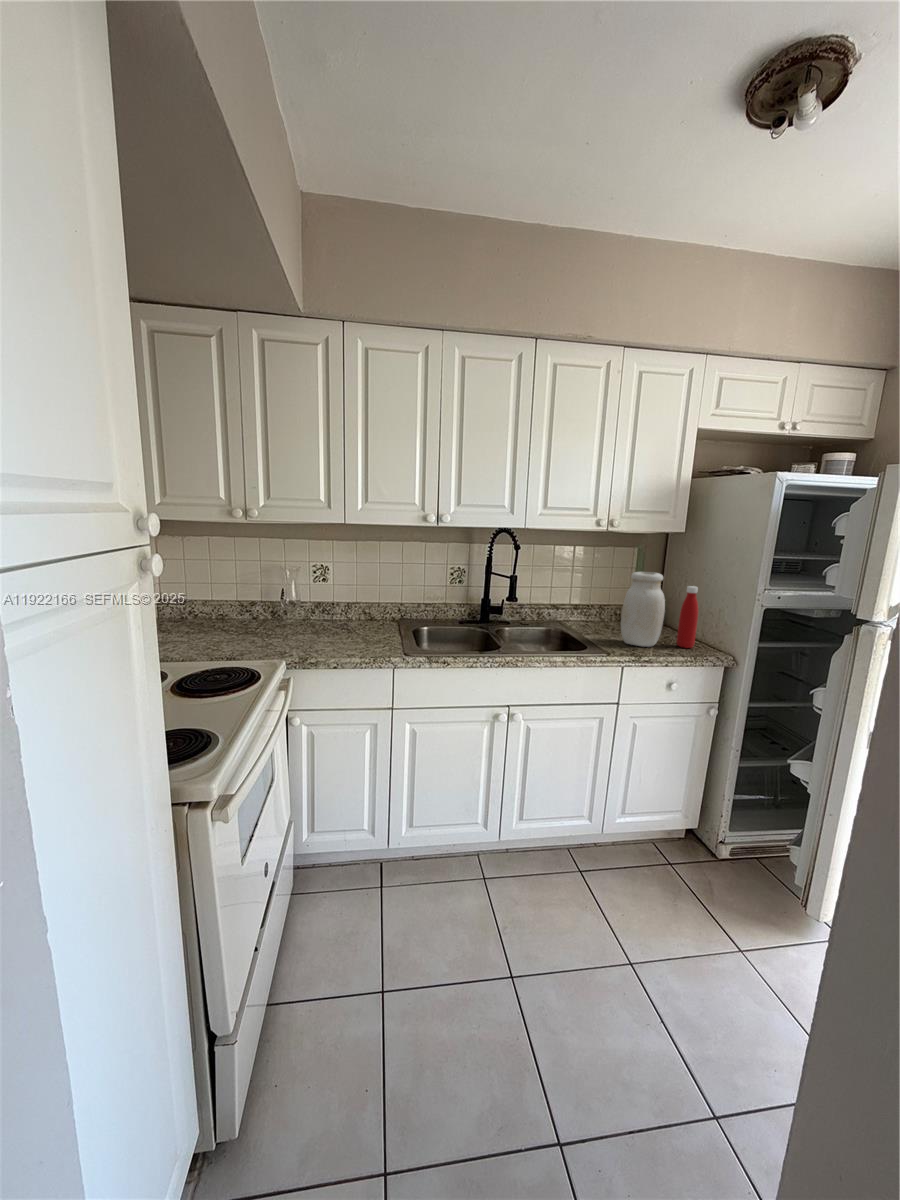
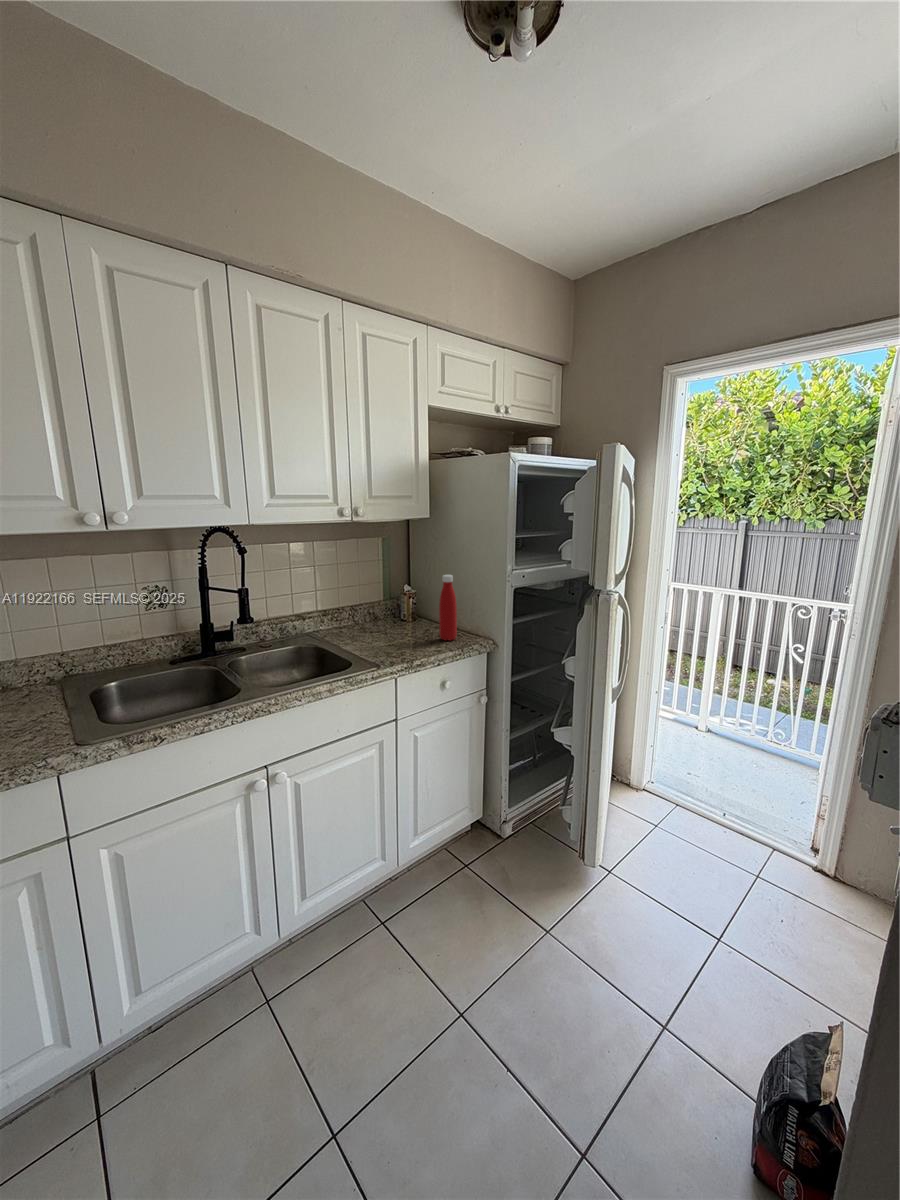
jar: present [621,572,665,647] -> none [382,565,426,648]

